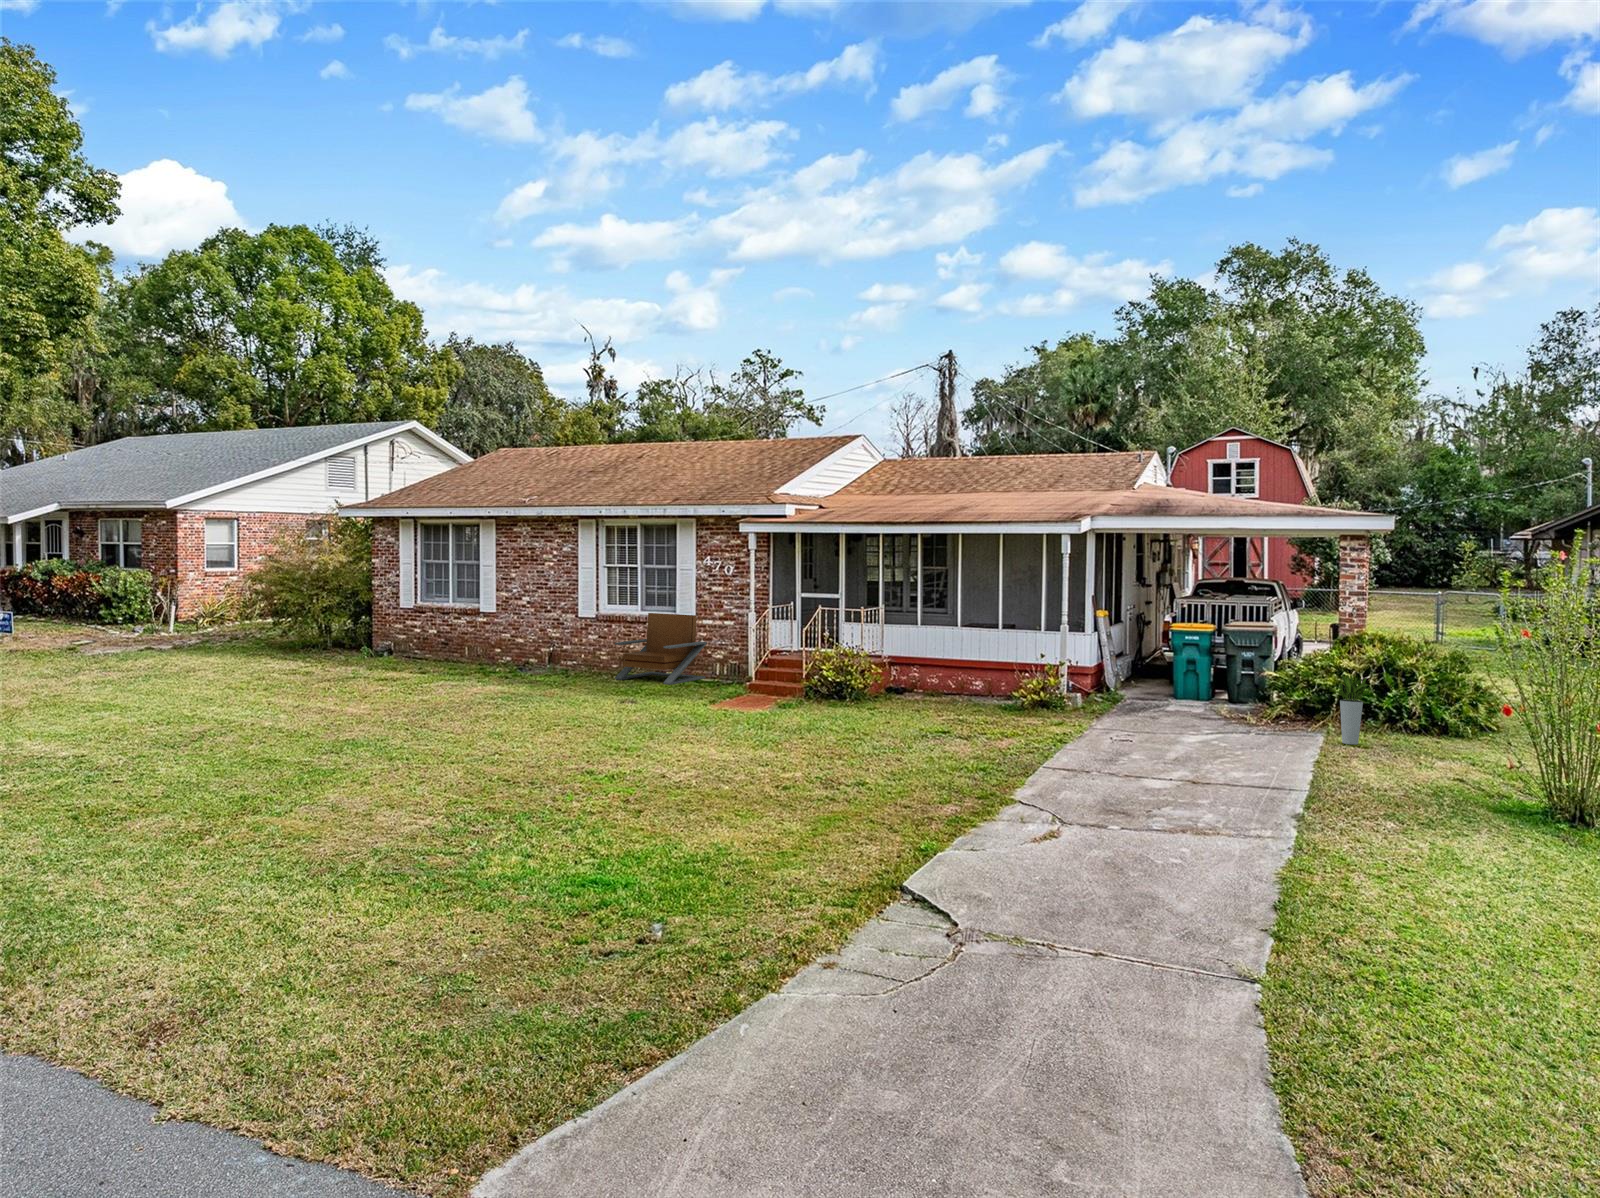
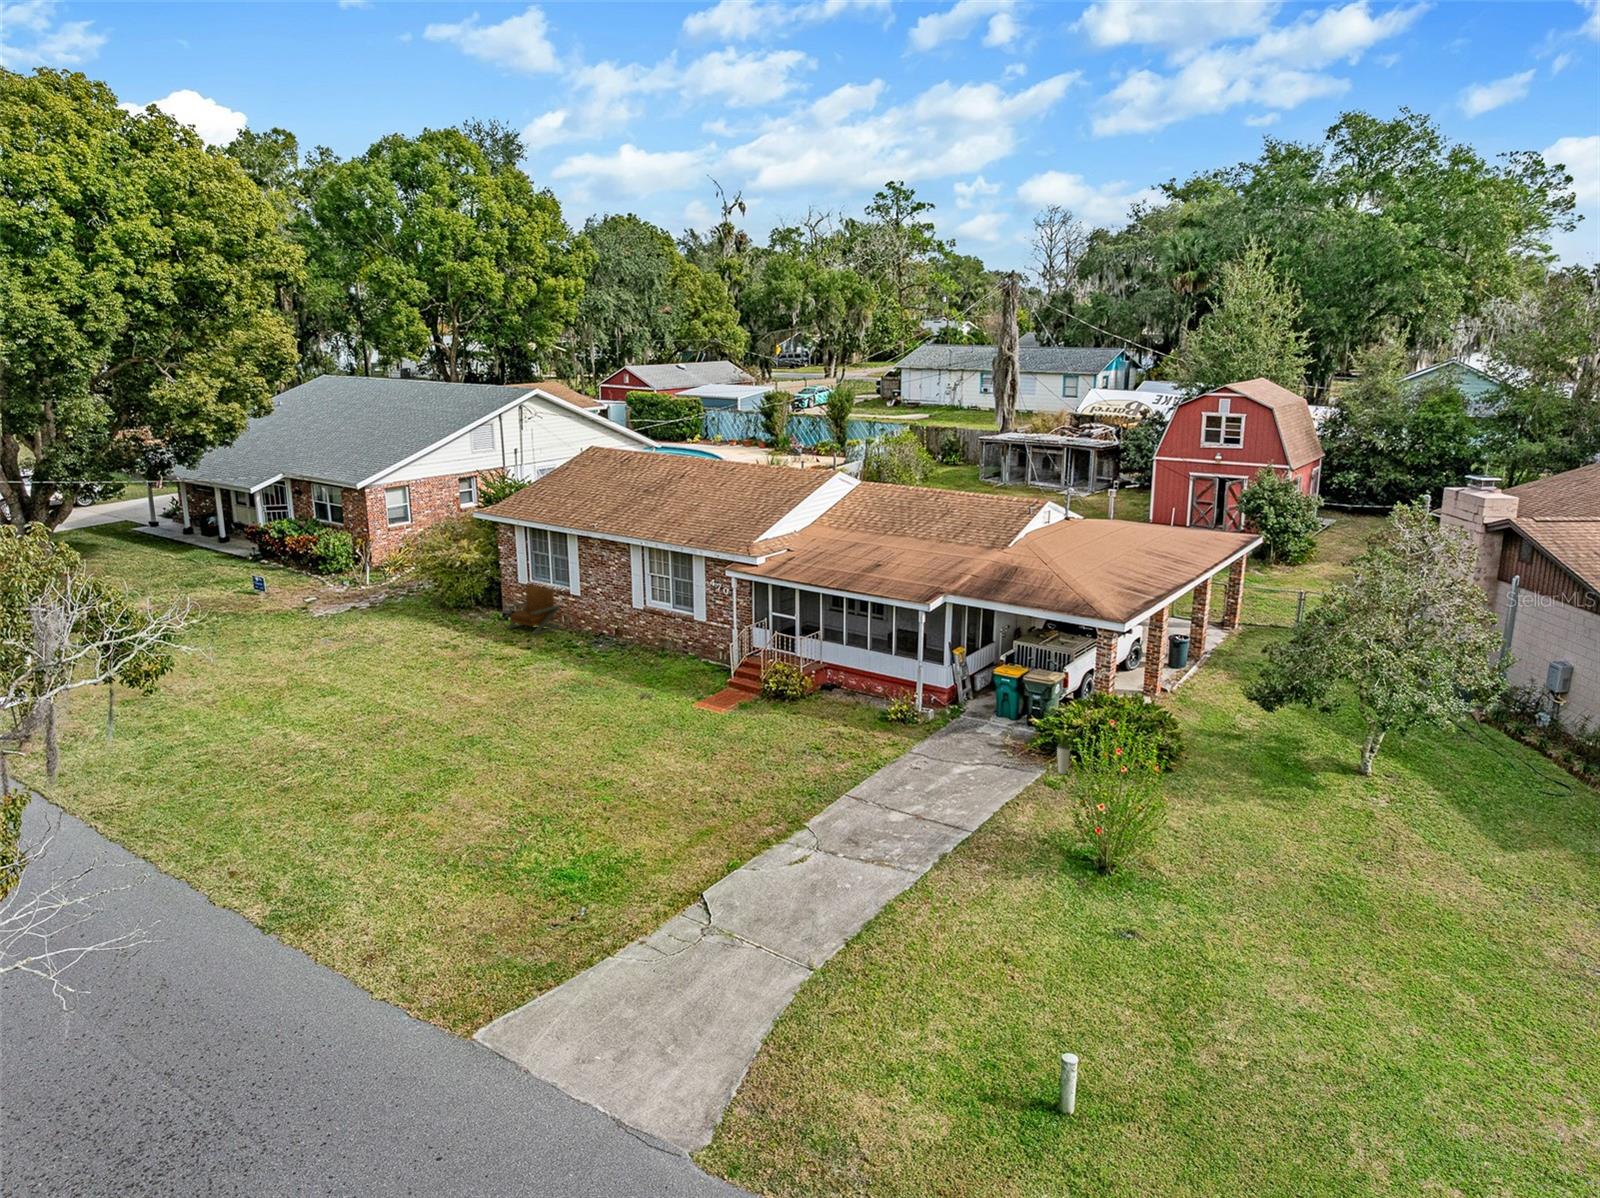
lounge chair: present [615,613,707,685] -> present [506,586,560,635]

